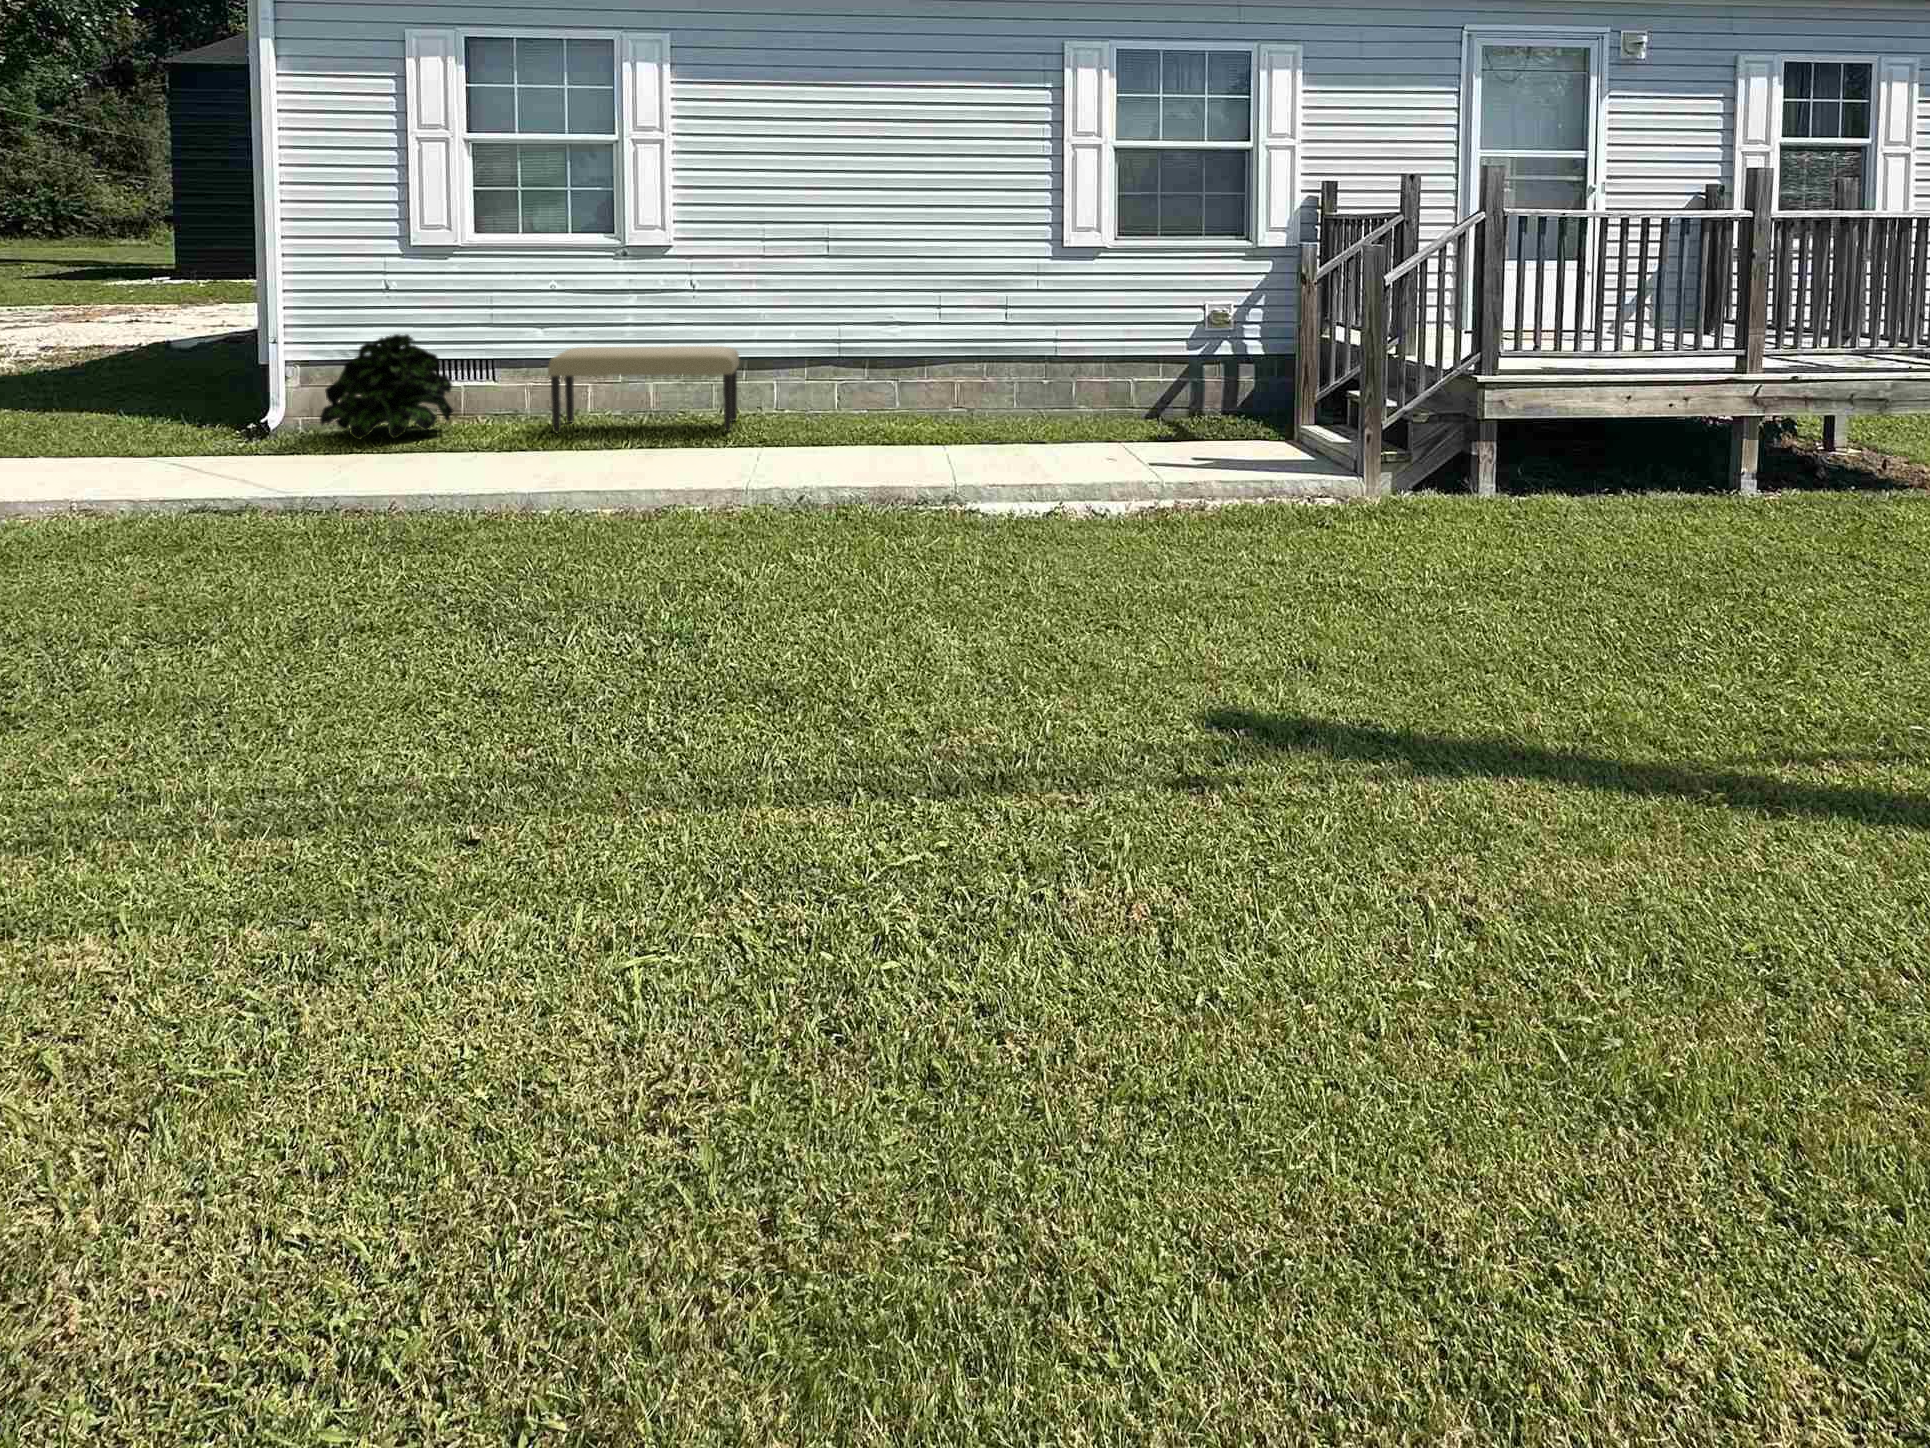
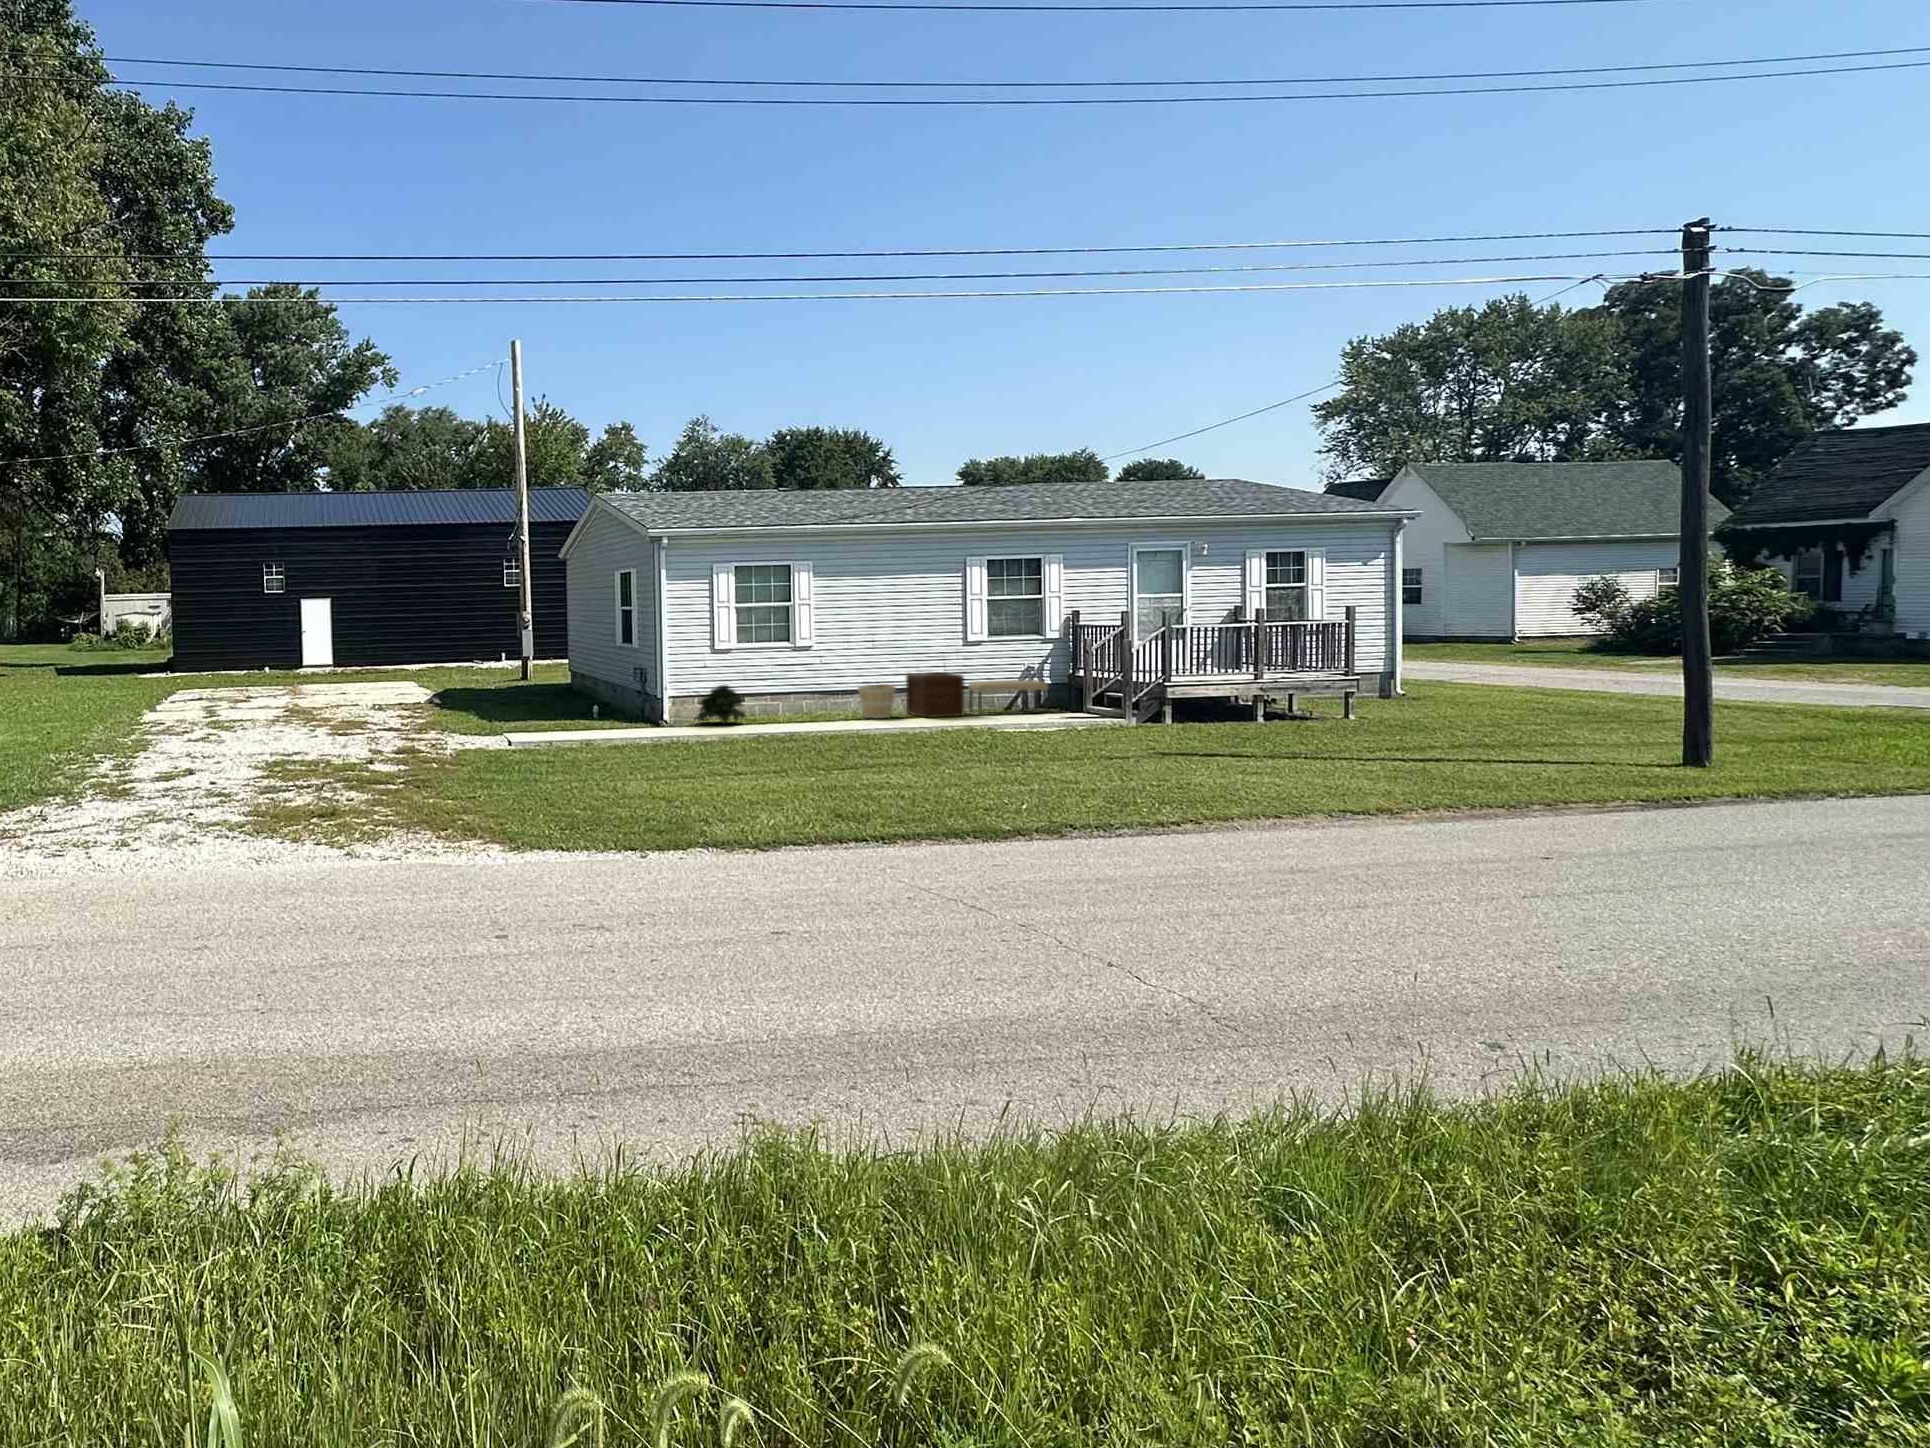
wooden crate: none [909,320,1019,436] -> present [906,672,964,718]
wooden bucket: none [768,345,863,432] -> present [857,684,896,718]
bench: present [548,346,739,433] -> present [968,680,1048,713]

